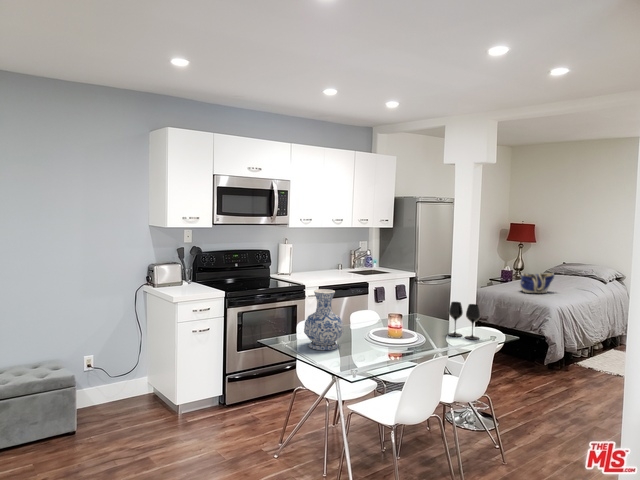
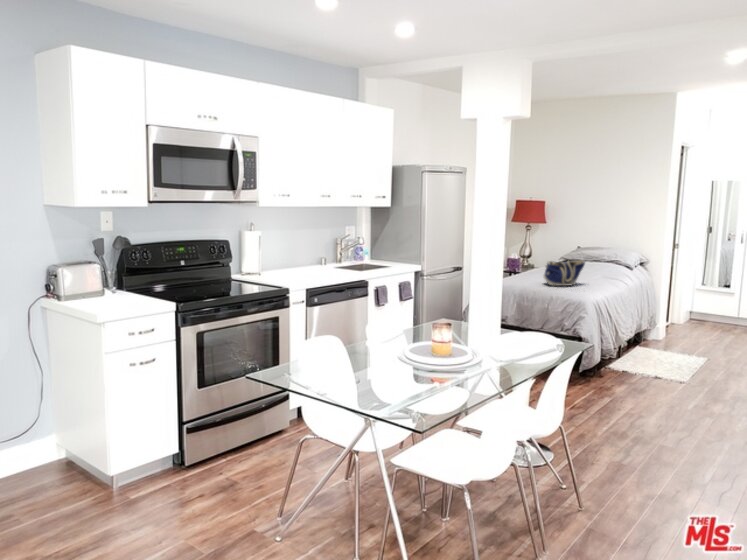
vase: present [304,289,344,350] -> none [316,294,375,383]
wine glass: present [448,302,480,340] -> none [504,303,549,353]

